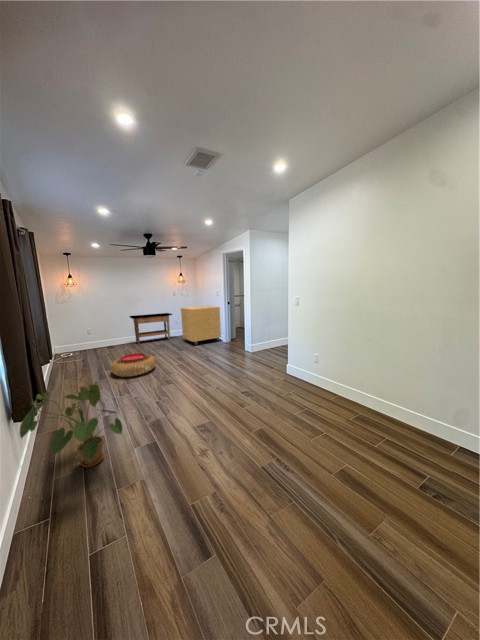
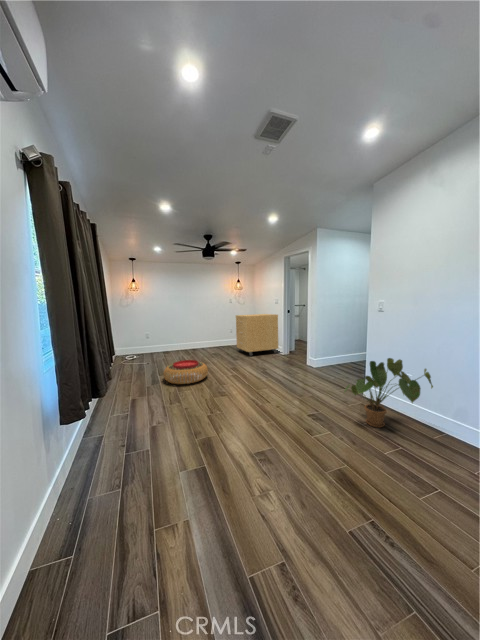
side table: present [130,313,172,344] -> none [185,321,227,352]
house plant: present [20,384,122,467] -> present [344,358,433,427]

